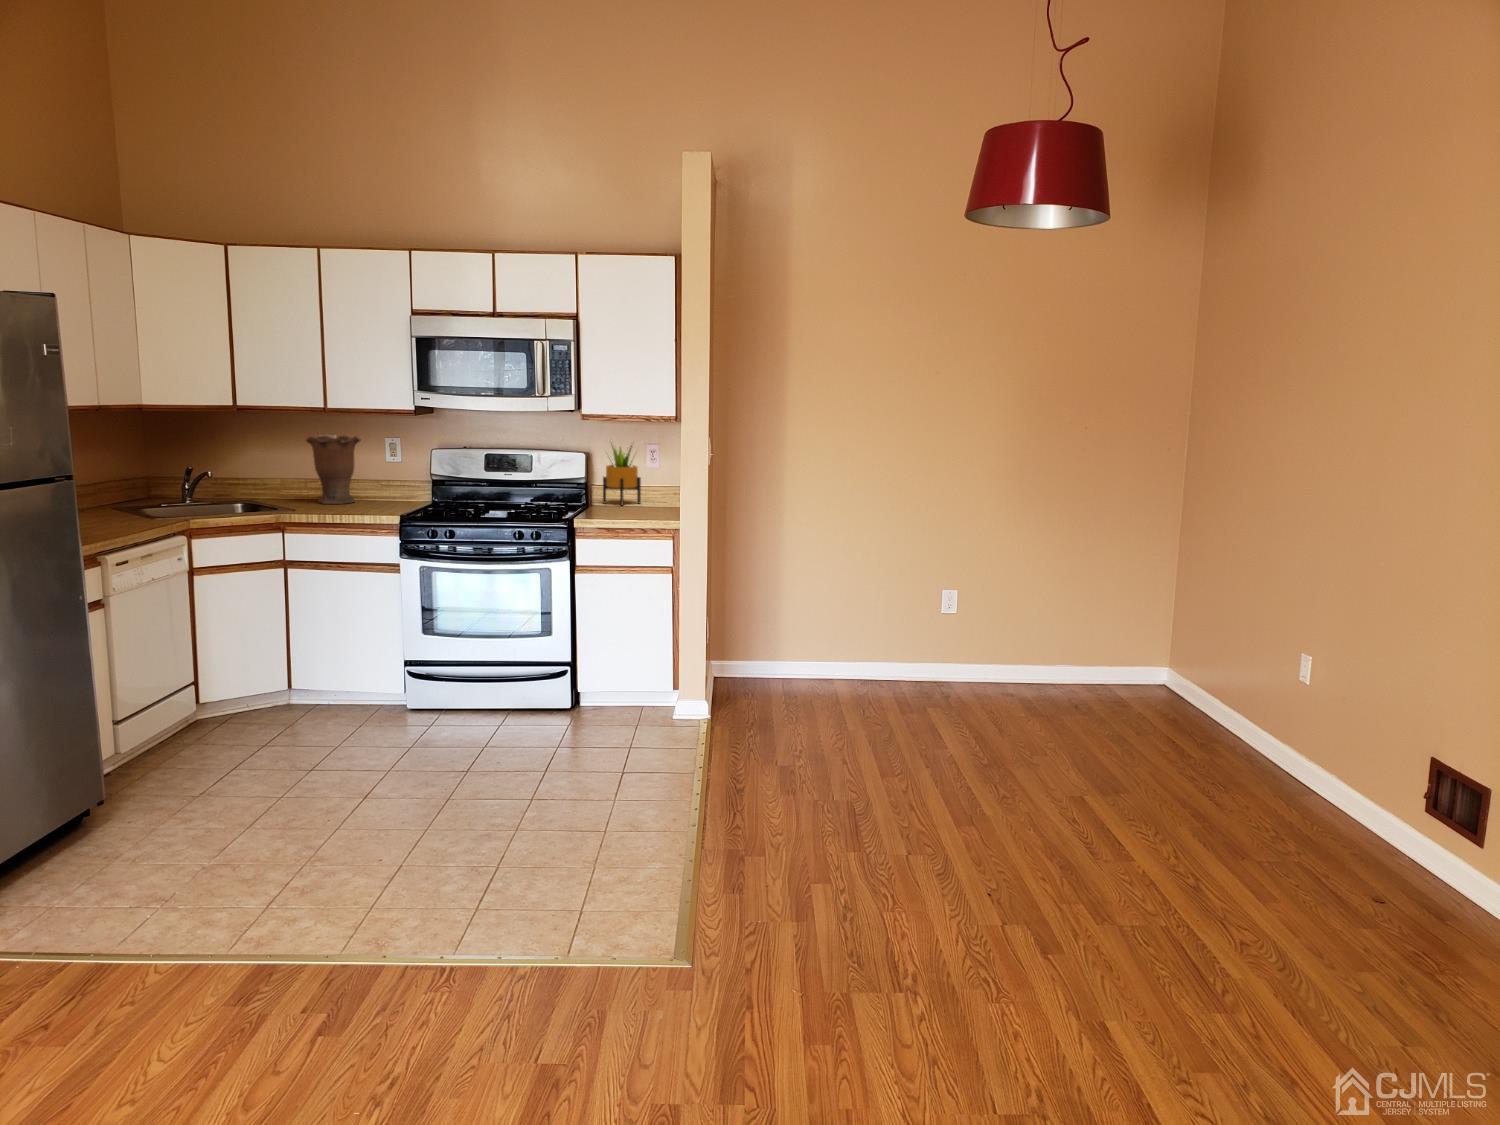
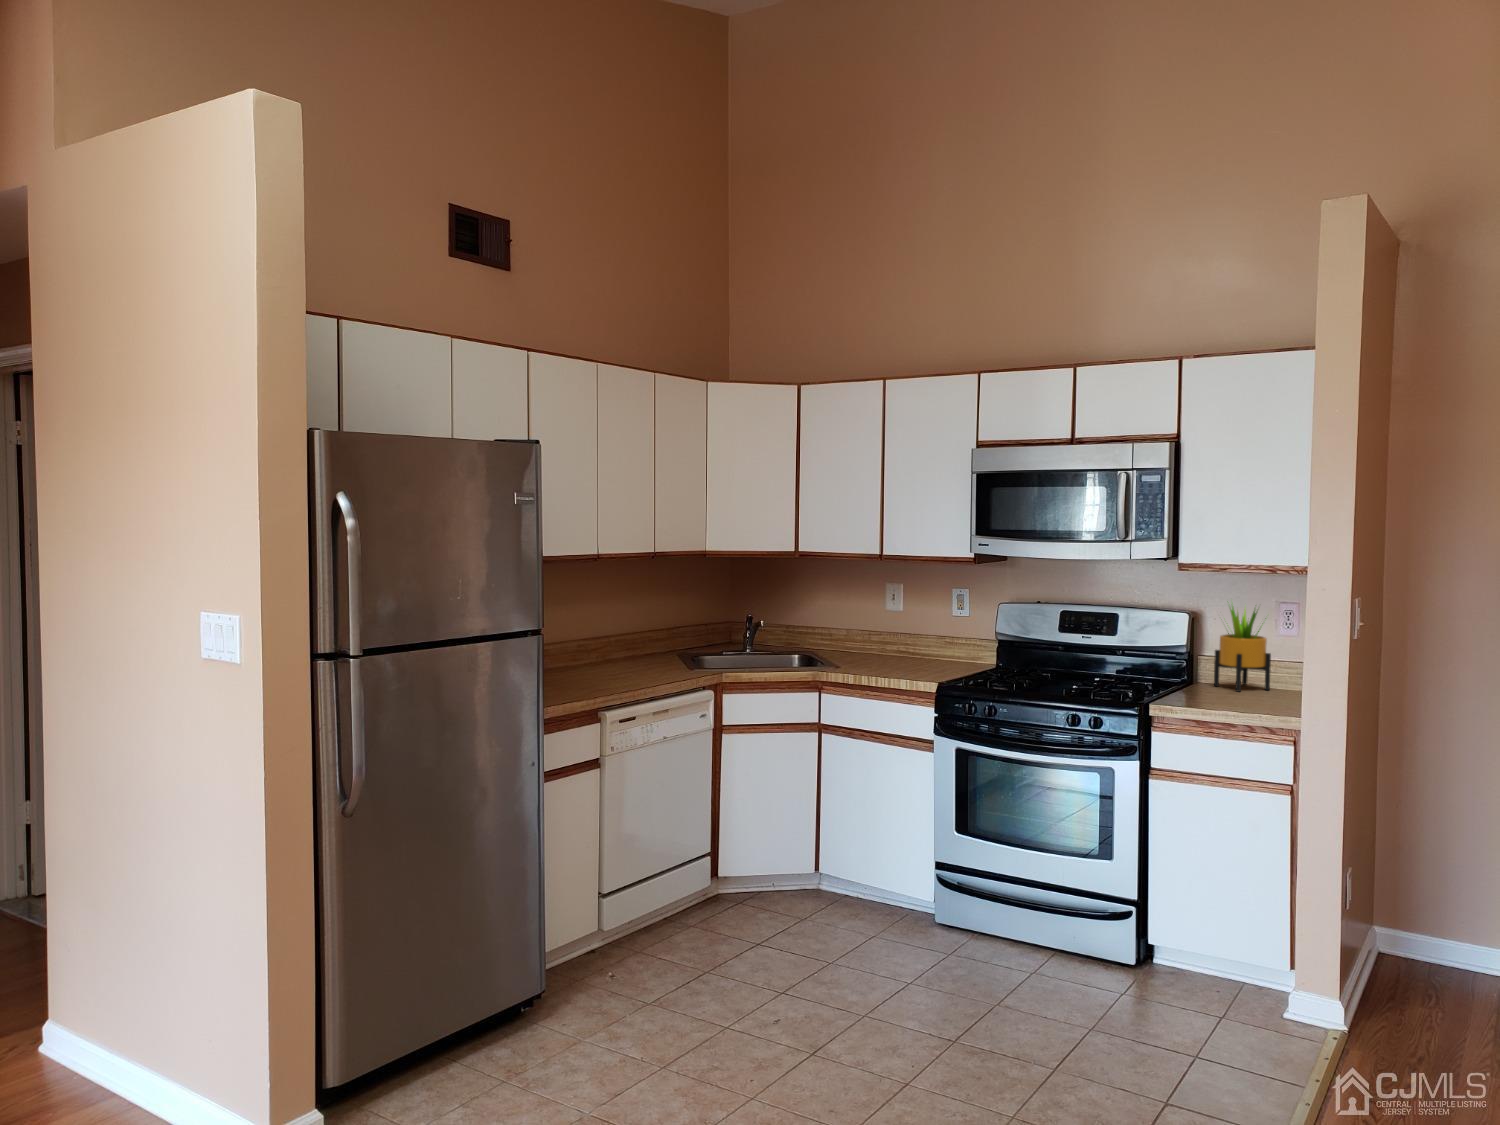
vase: present [306,436,360,504] -> none [863,585,922,663]

